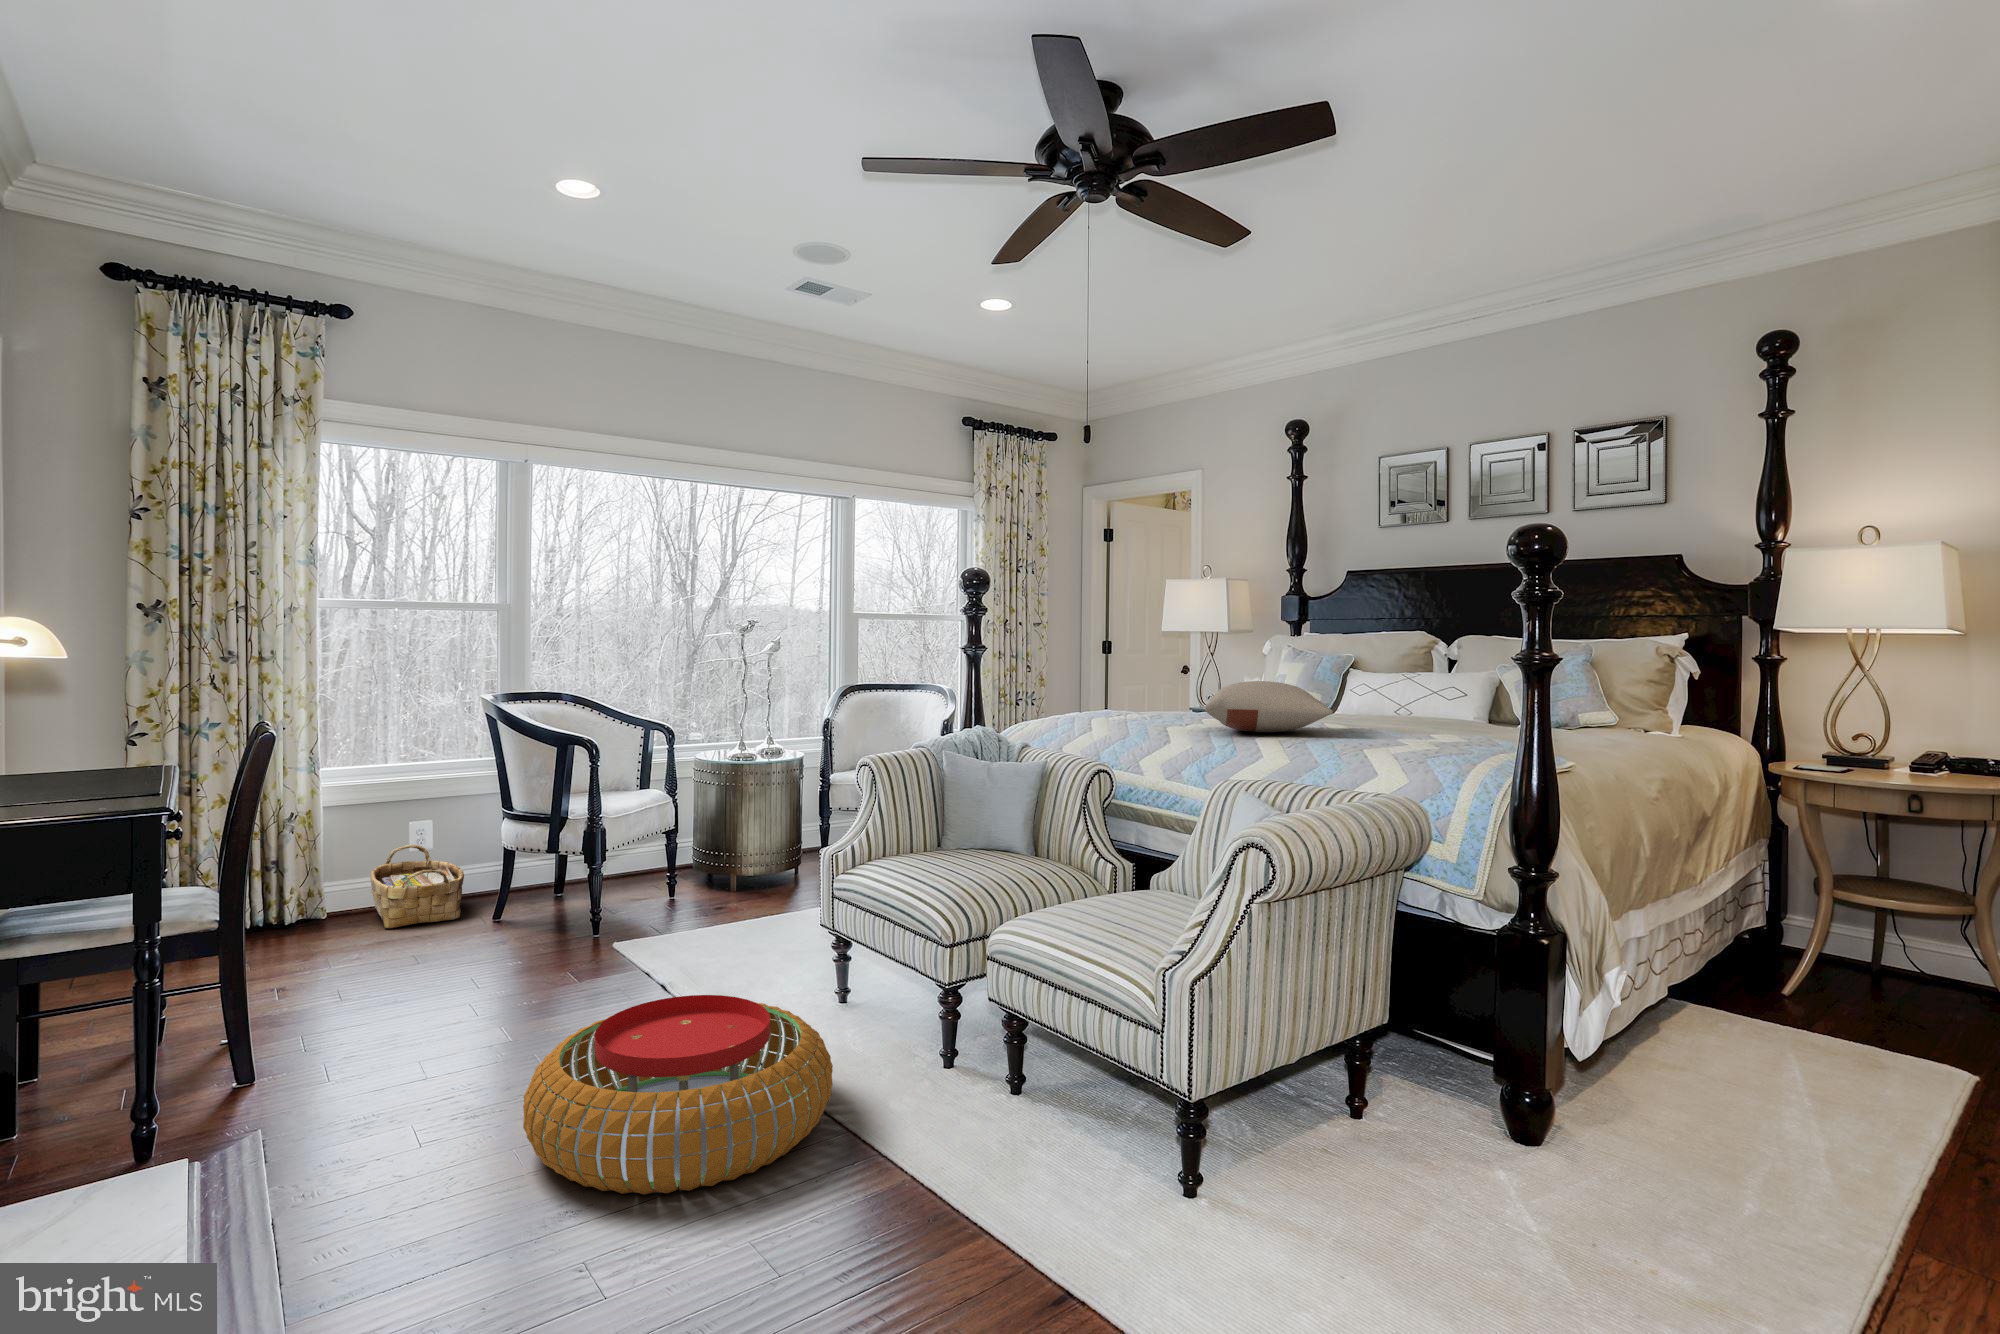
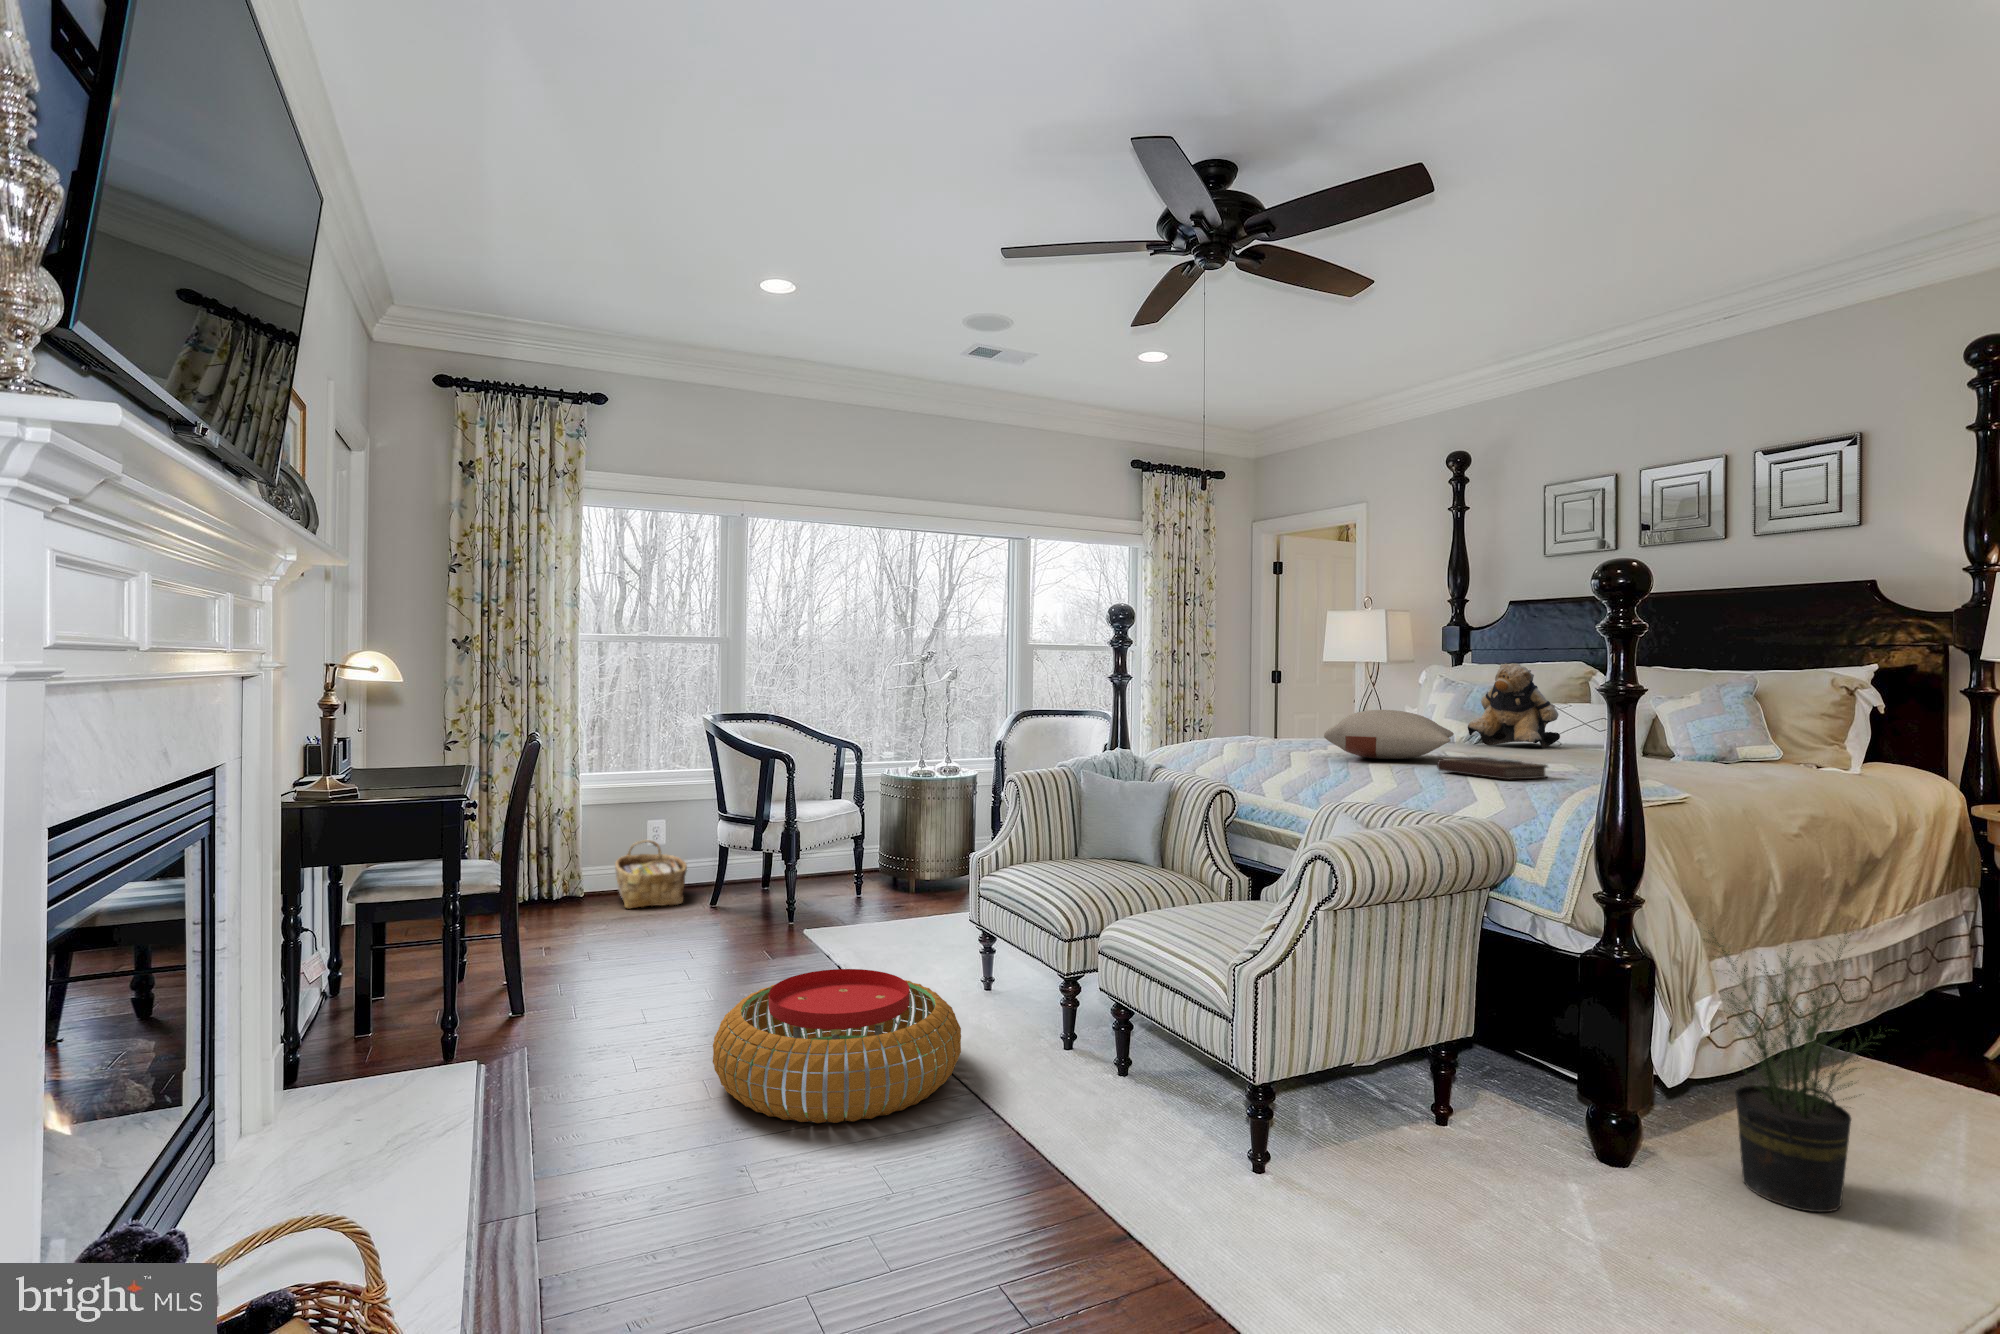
teddy bear: none [1323,633,1409,718] -> present [1468,663,1560,748]
notebook: none [1328,729,1440,752] -> present [1437,758,1547,780]
potted plant: none [1592,888,1797,1178] -> present [1704,927,1881,1212]

